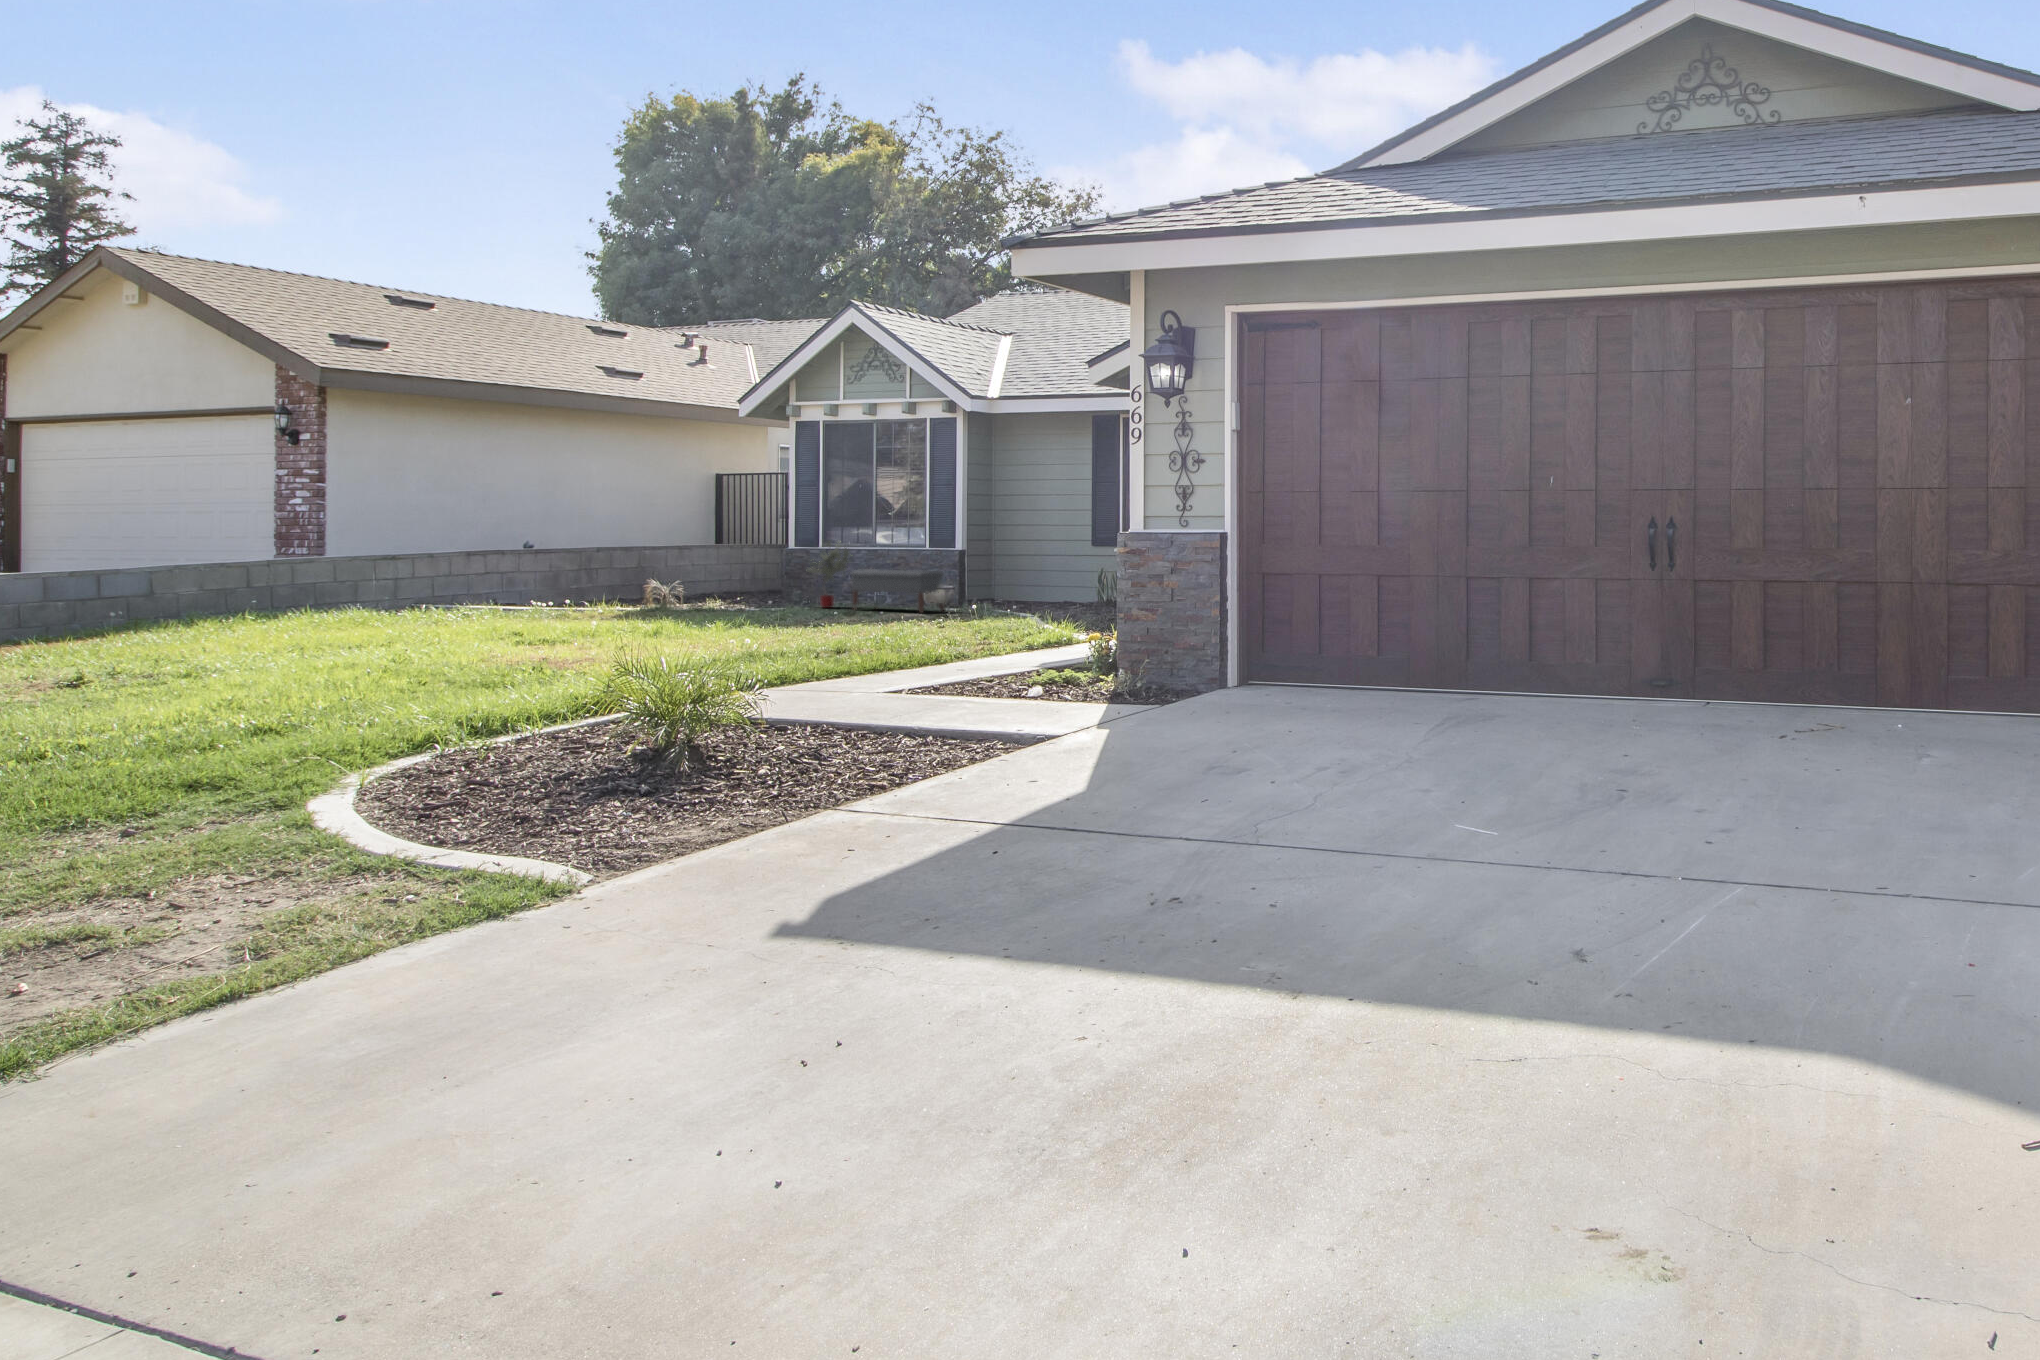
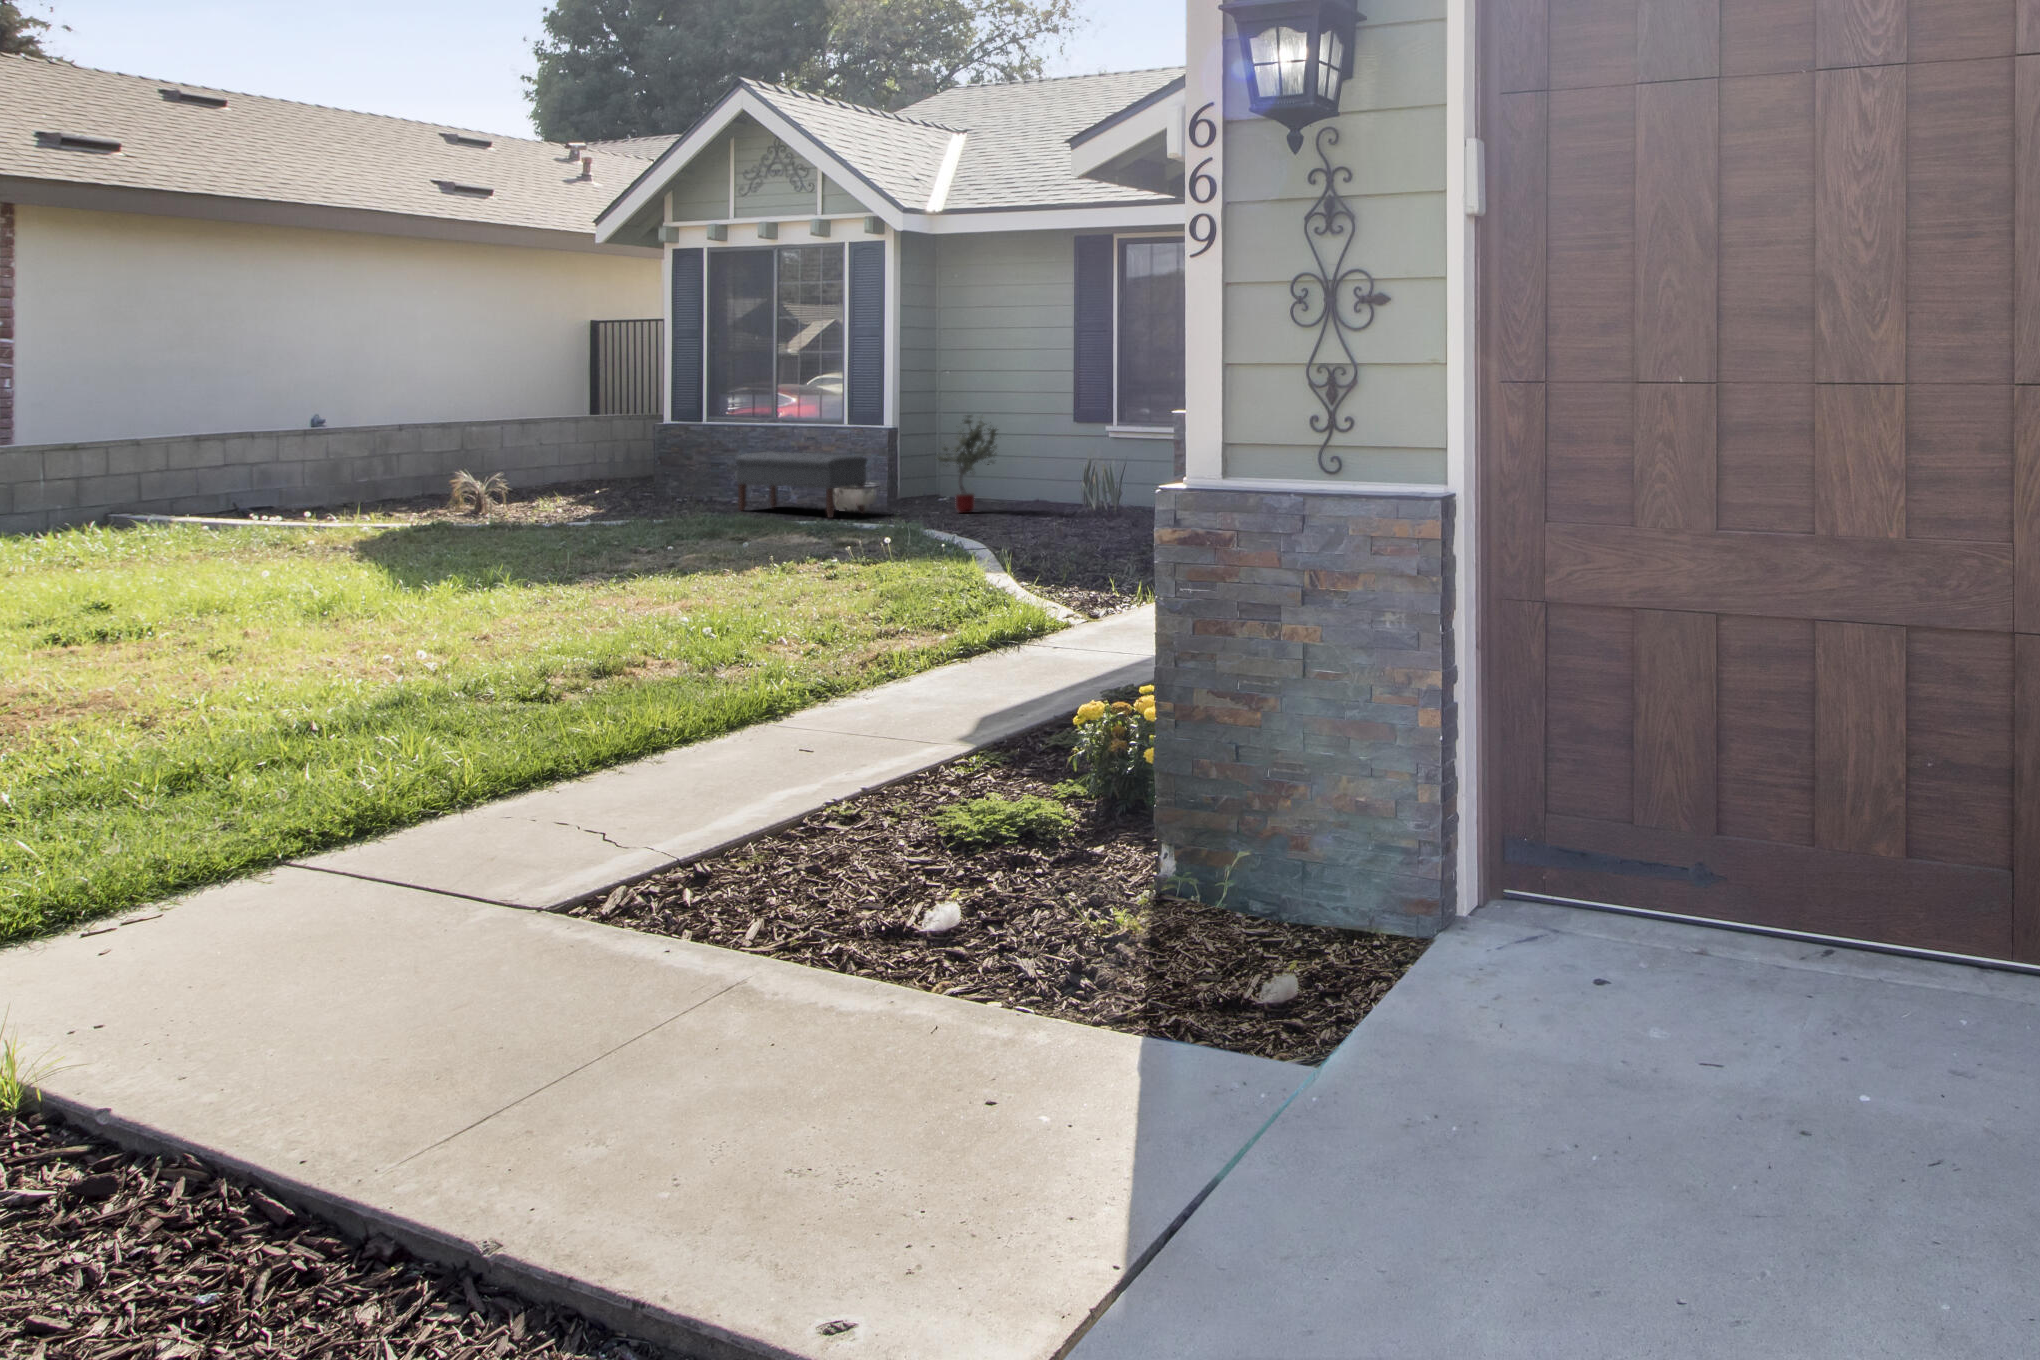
potted tree: present [808,541,852,608] -> present [936,415,998,513]

